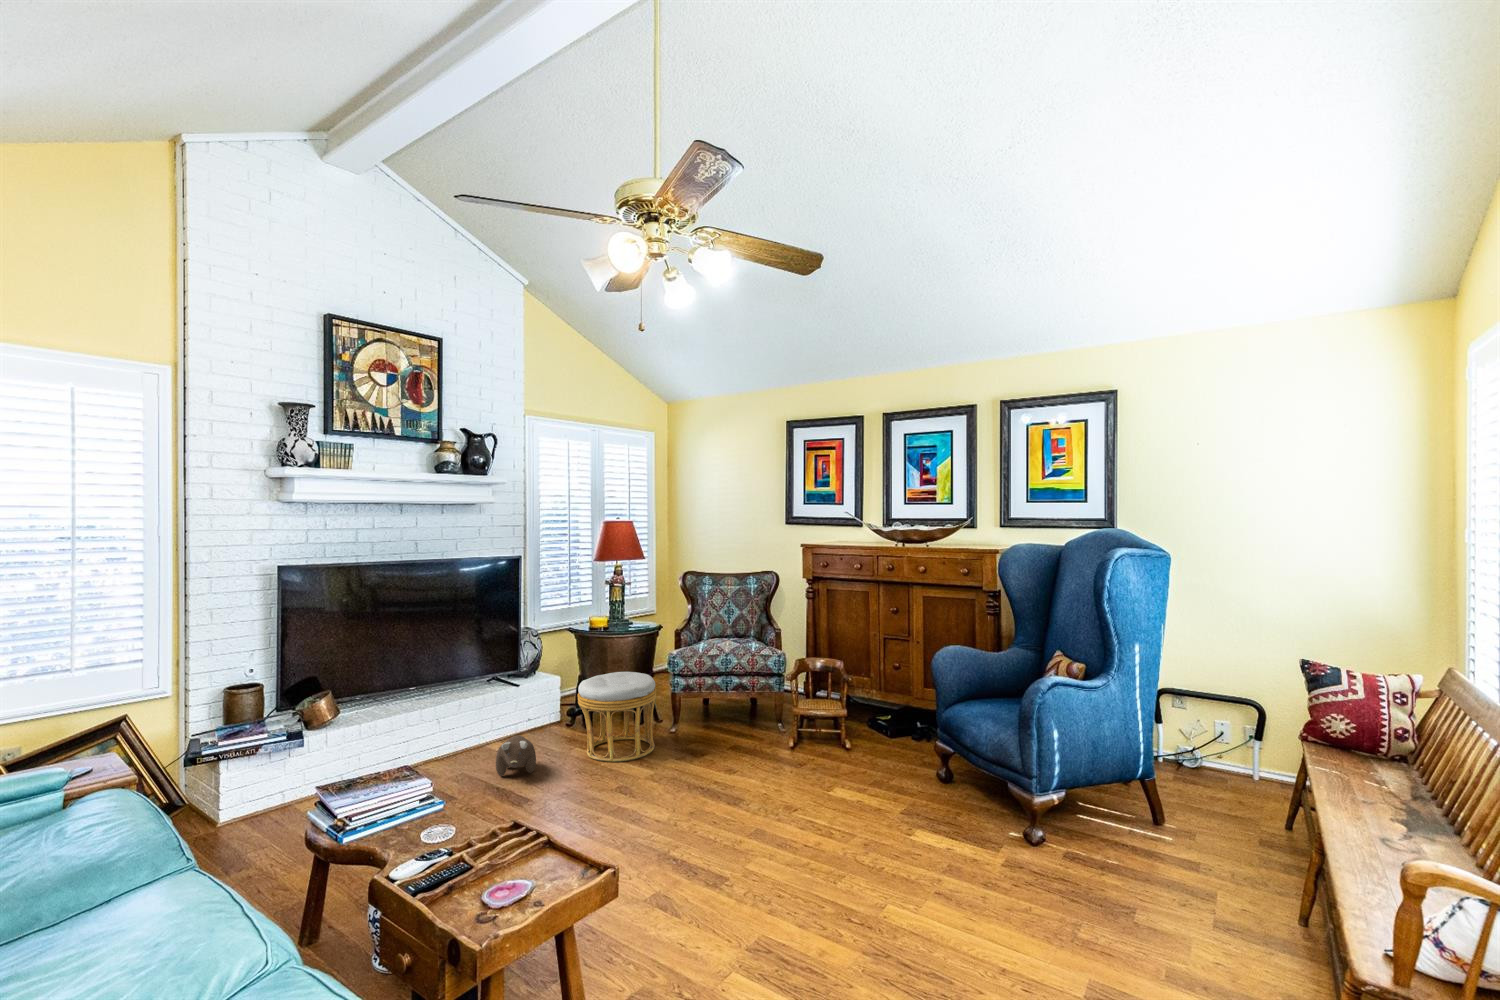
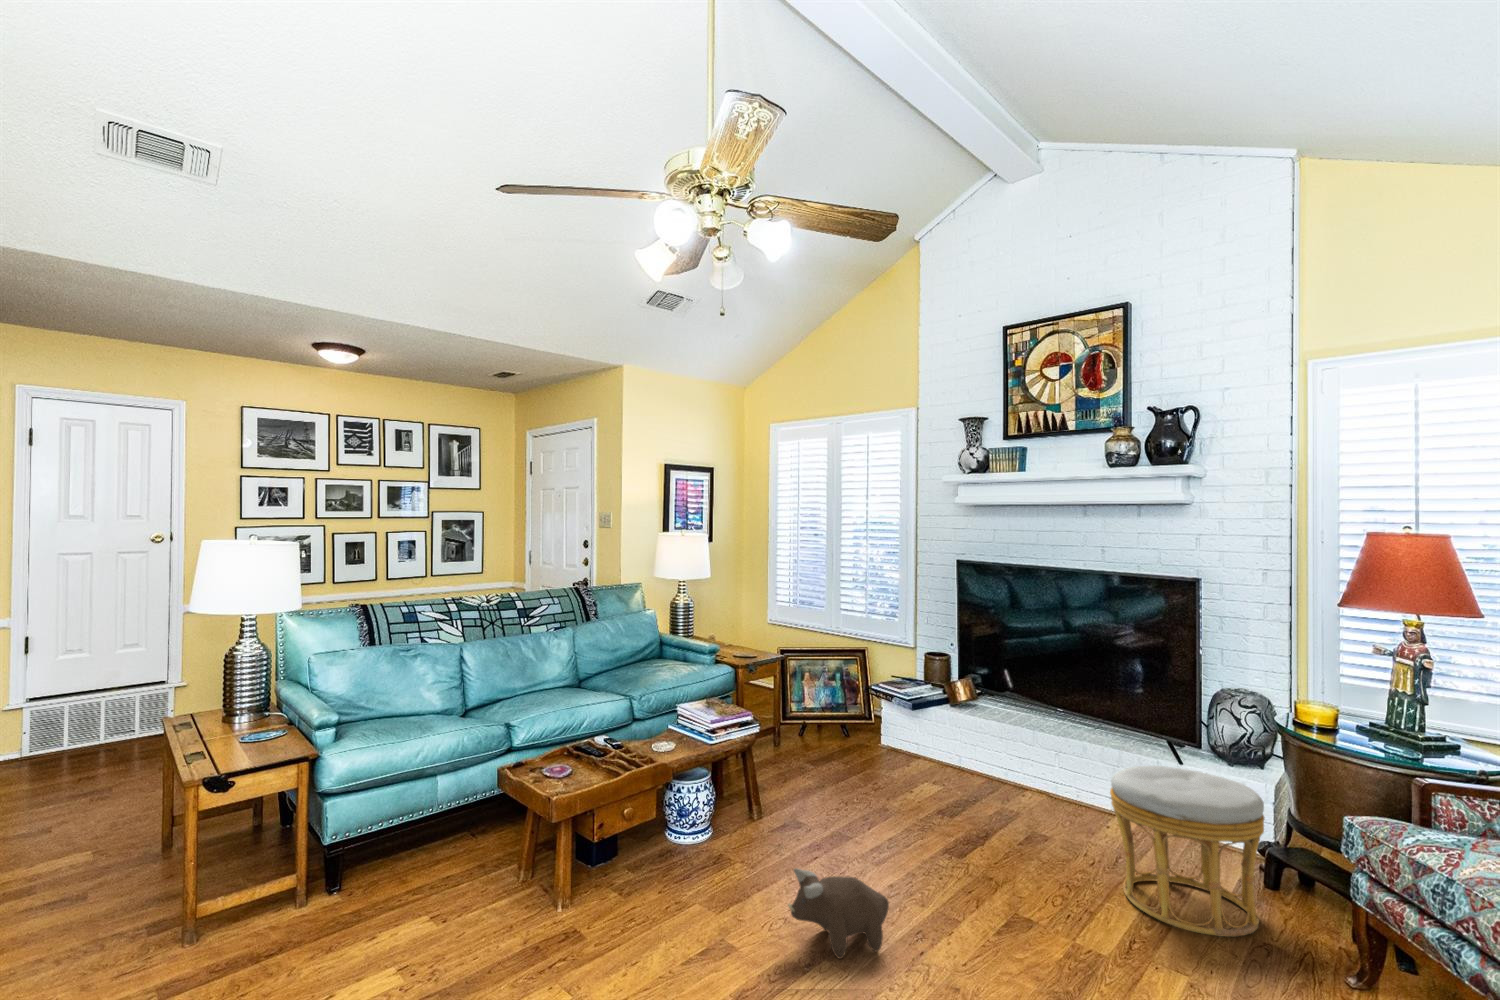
plush toy: present [496,735,536,776] -> present [788,868,889,959]

